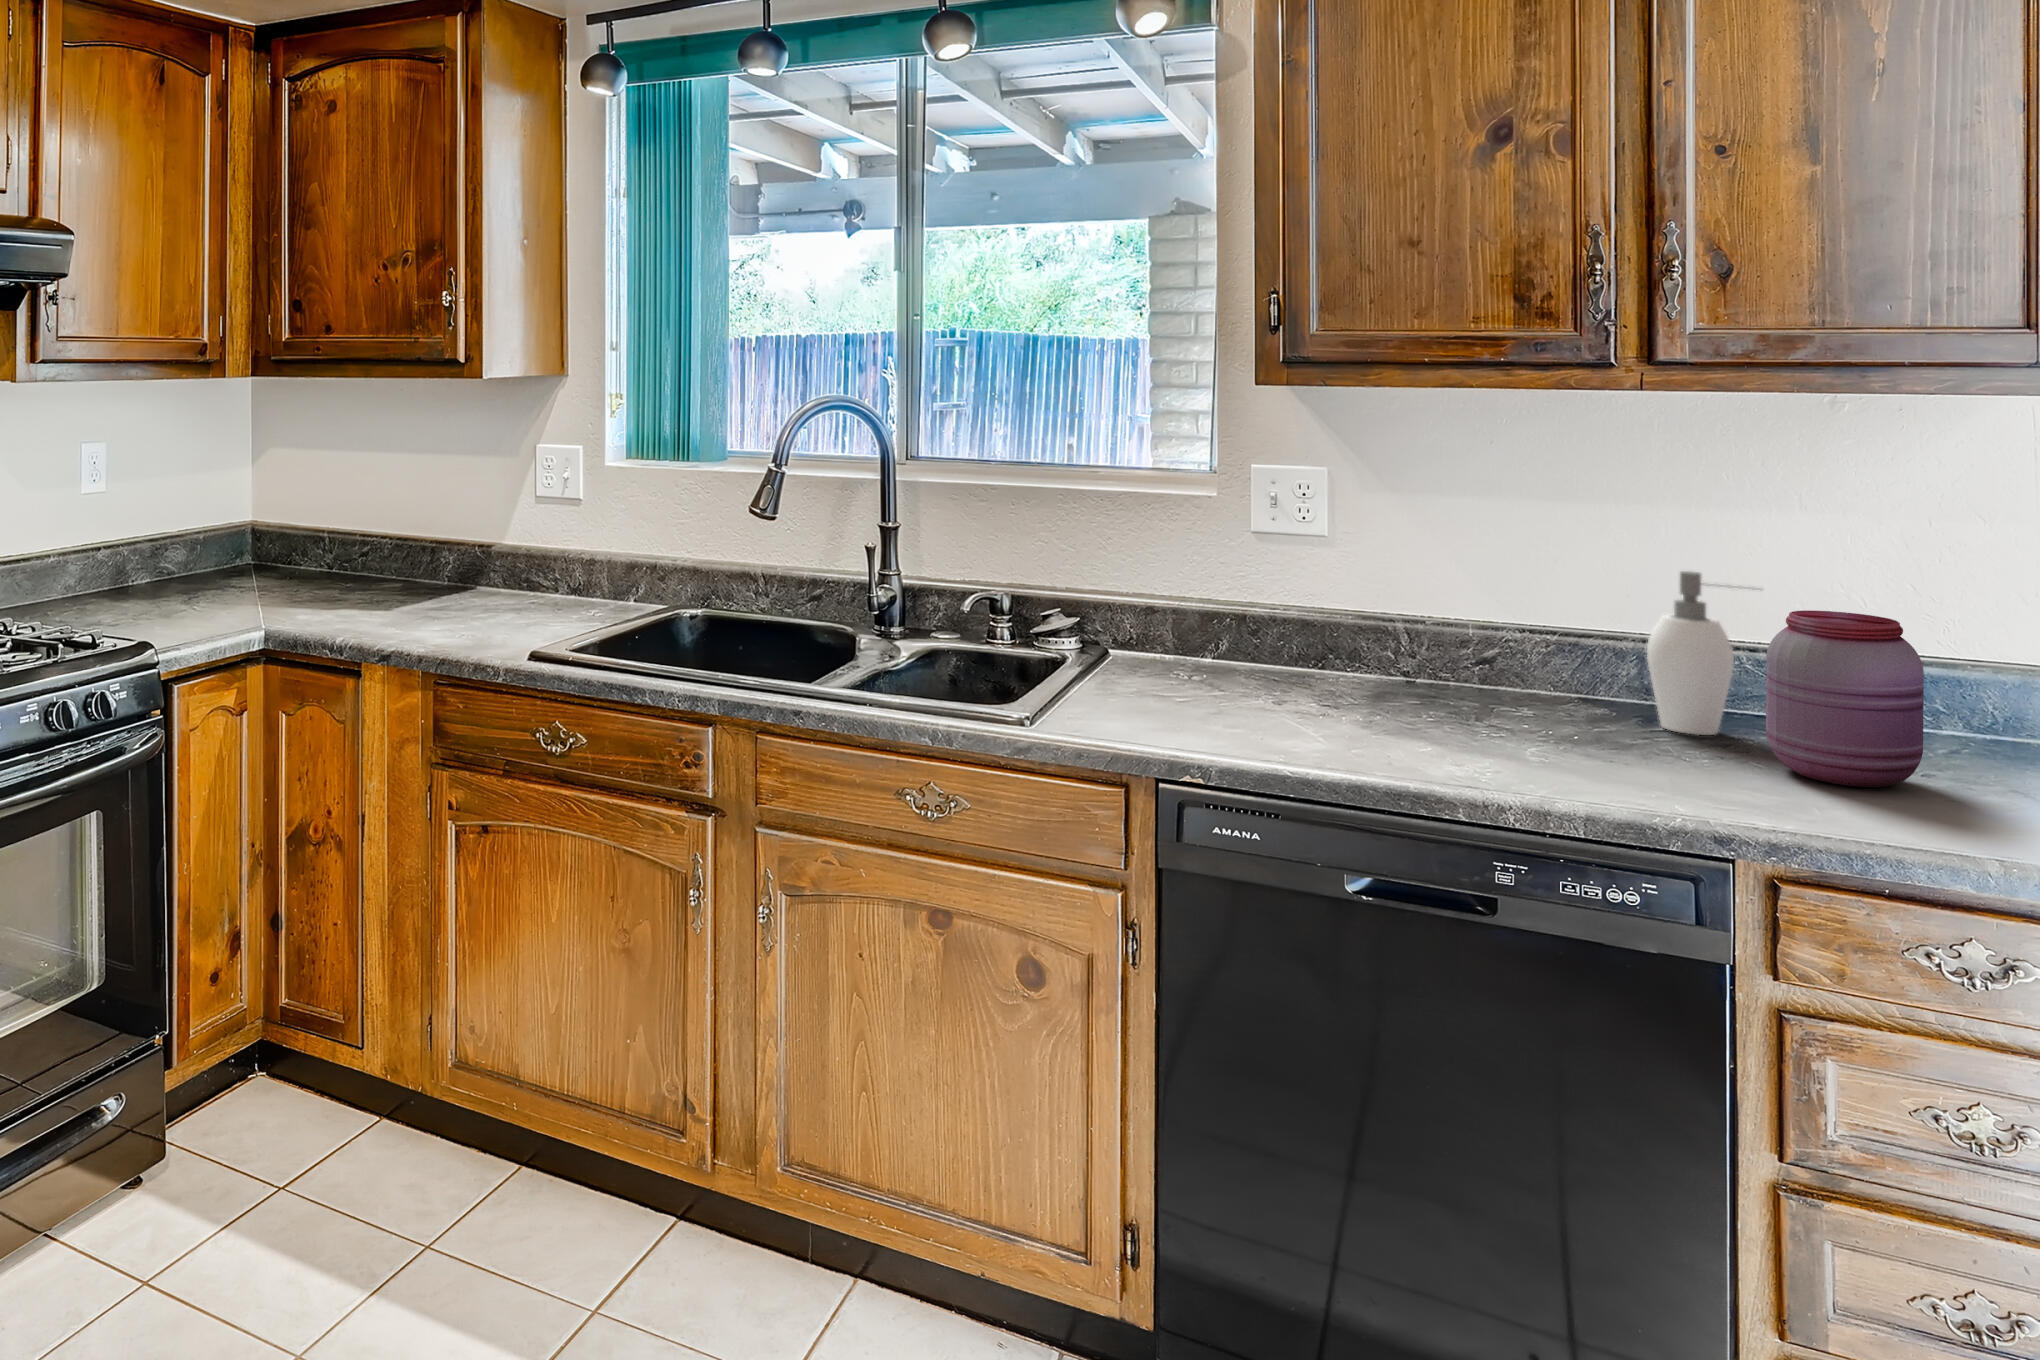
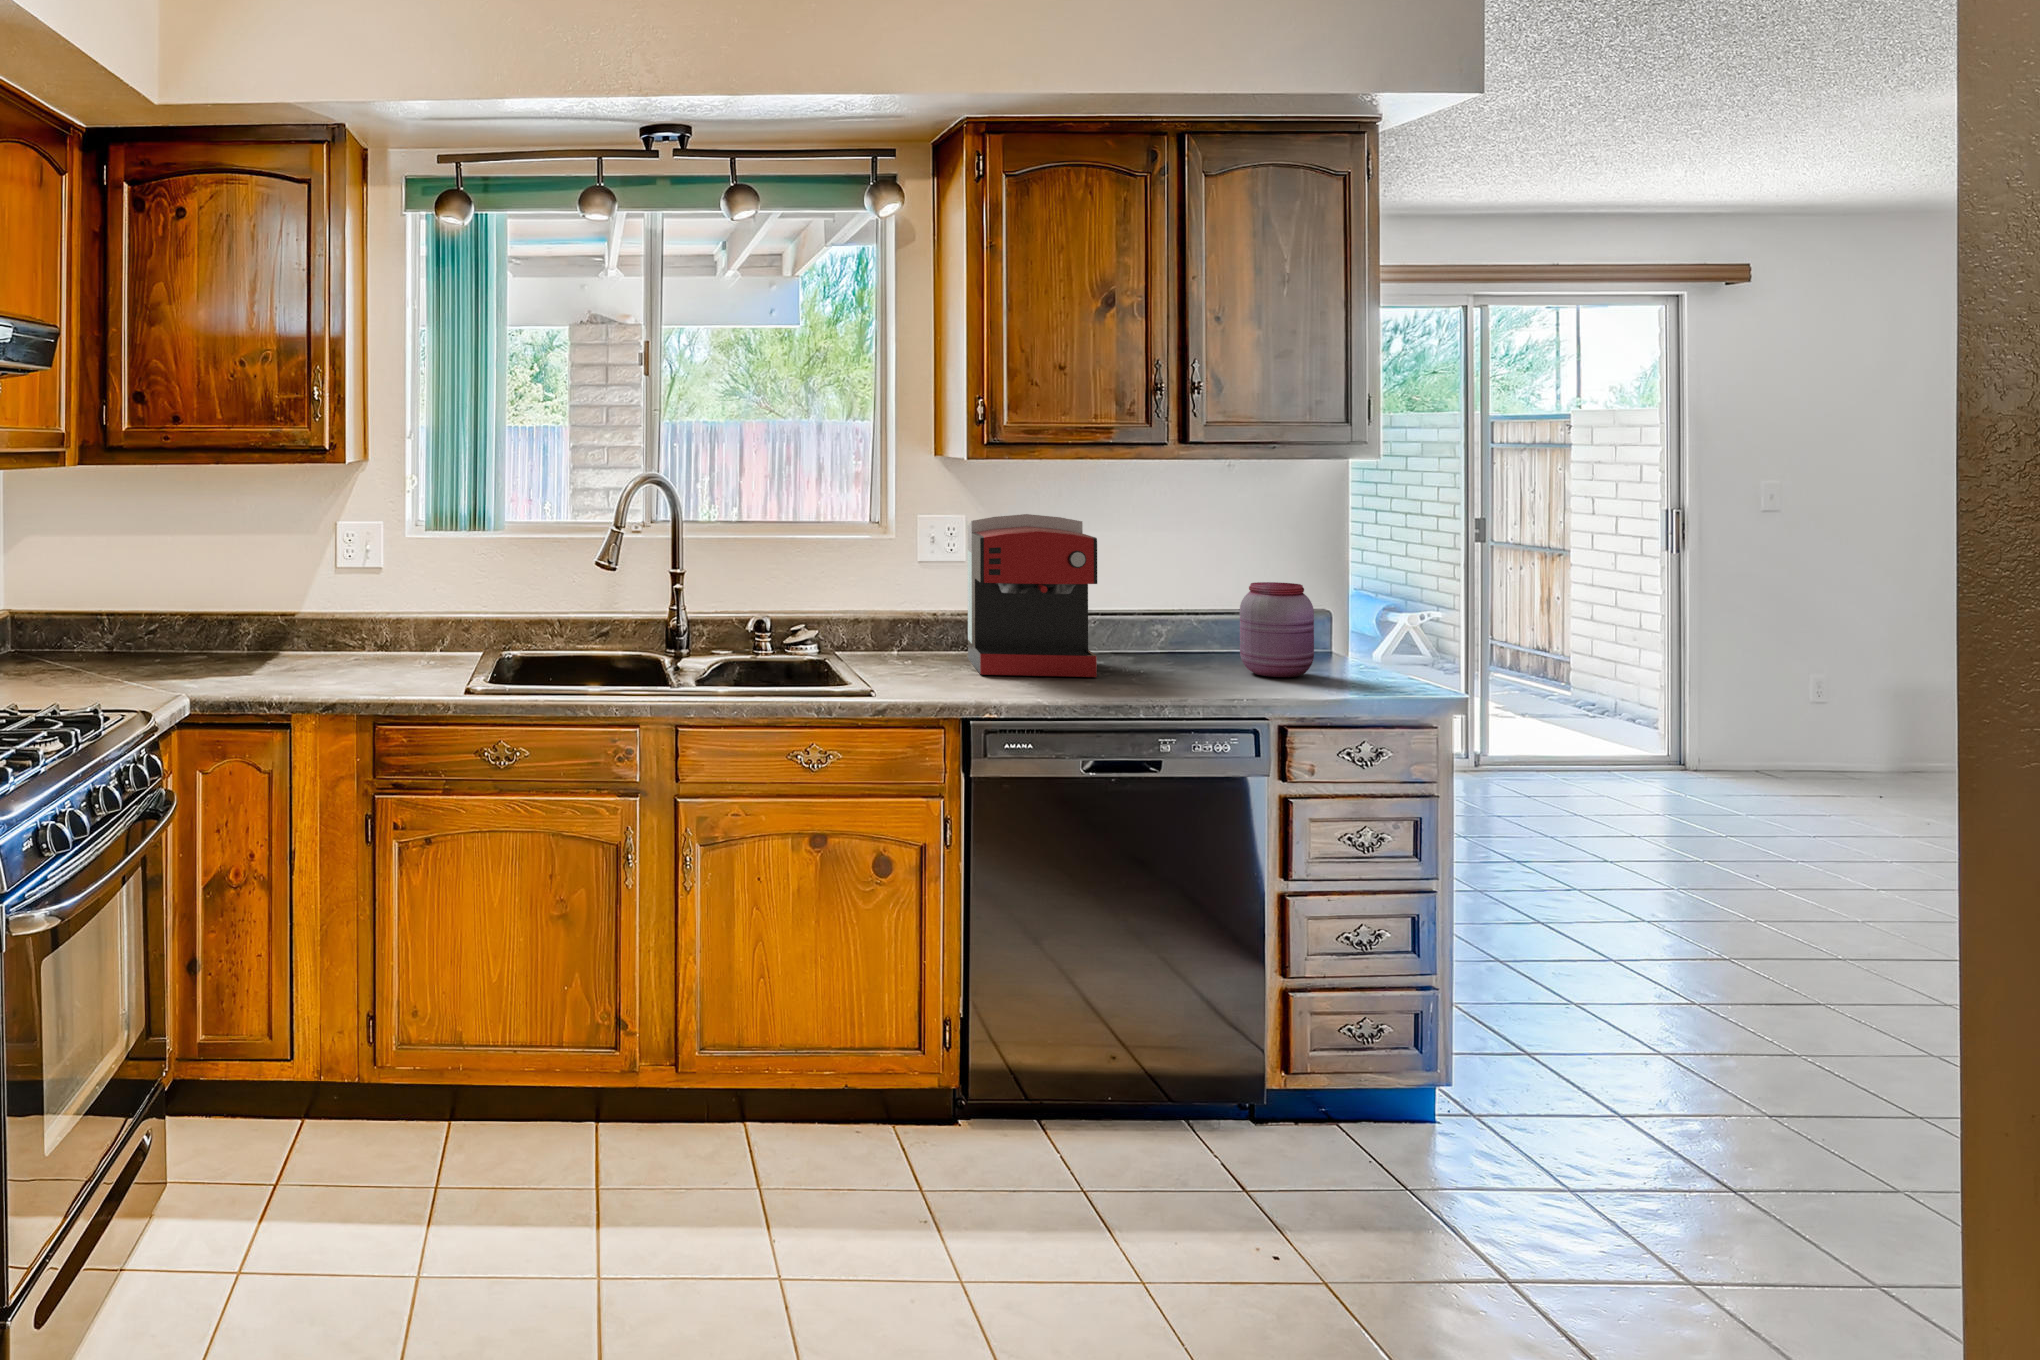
coffee maker: none [1263,472,1490,739] -> present [967,514,1097,677]
soap dispenser: present [1647,571,1753,735] -> none [1161,567,1219,663]

